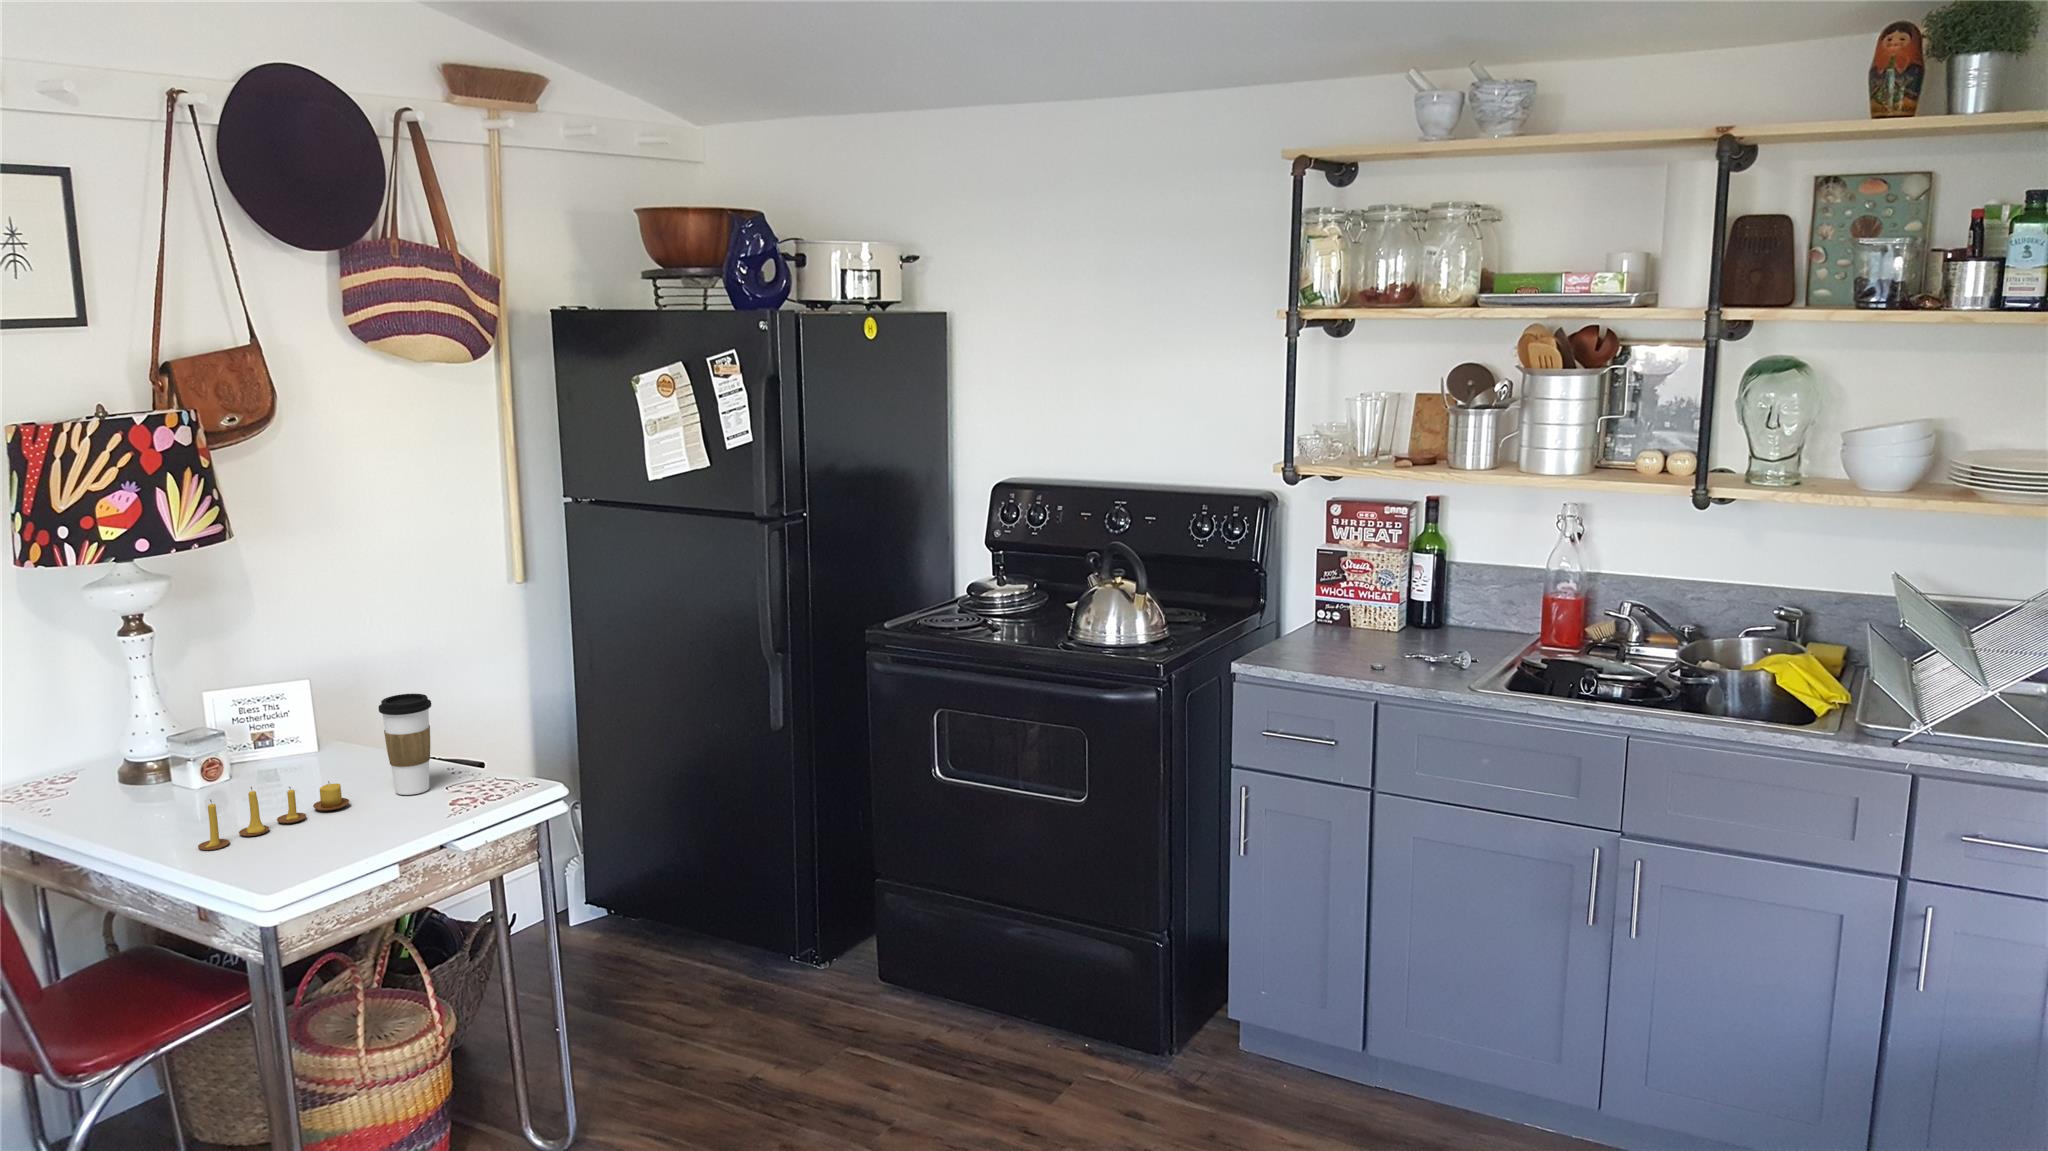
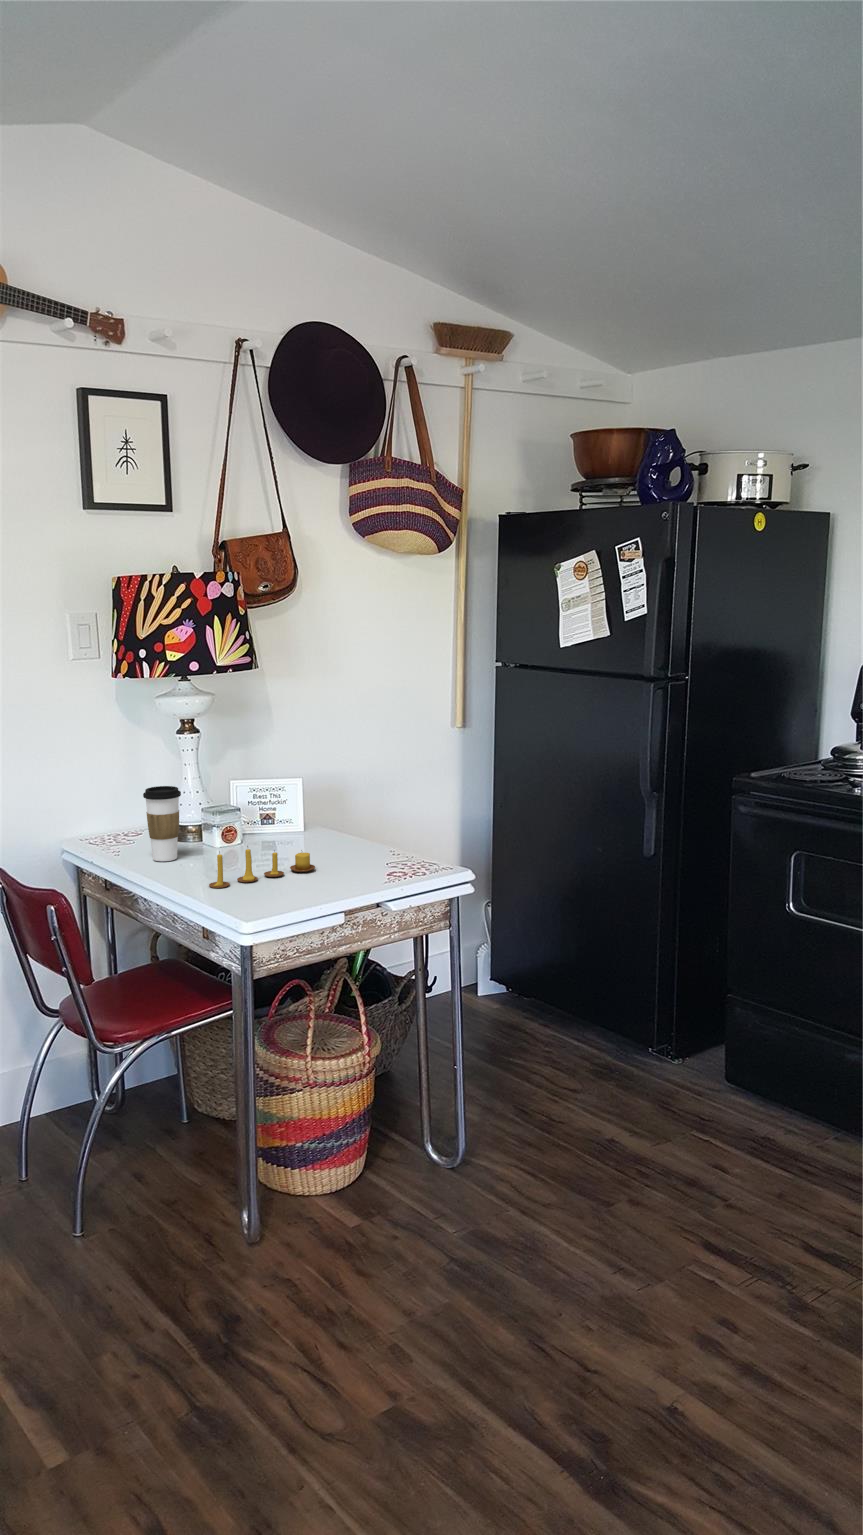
coffee cup: present [378,694,431,795] -> present [143,786,181,861]

